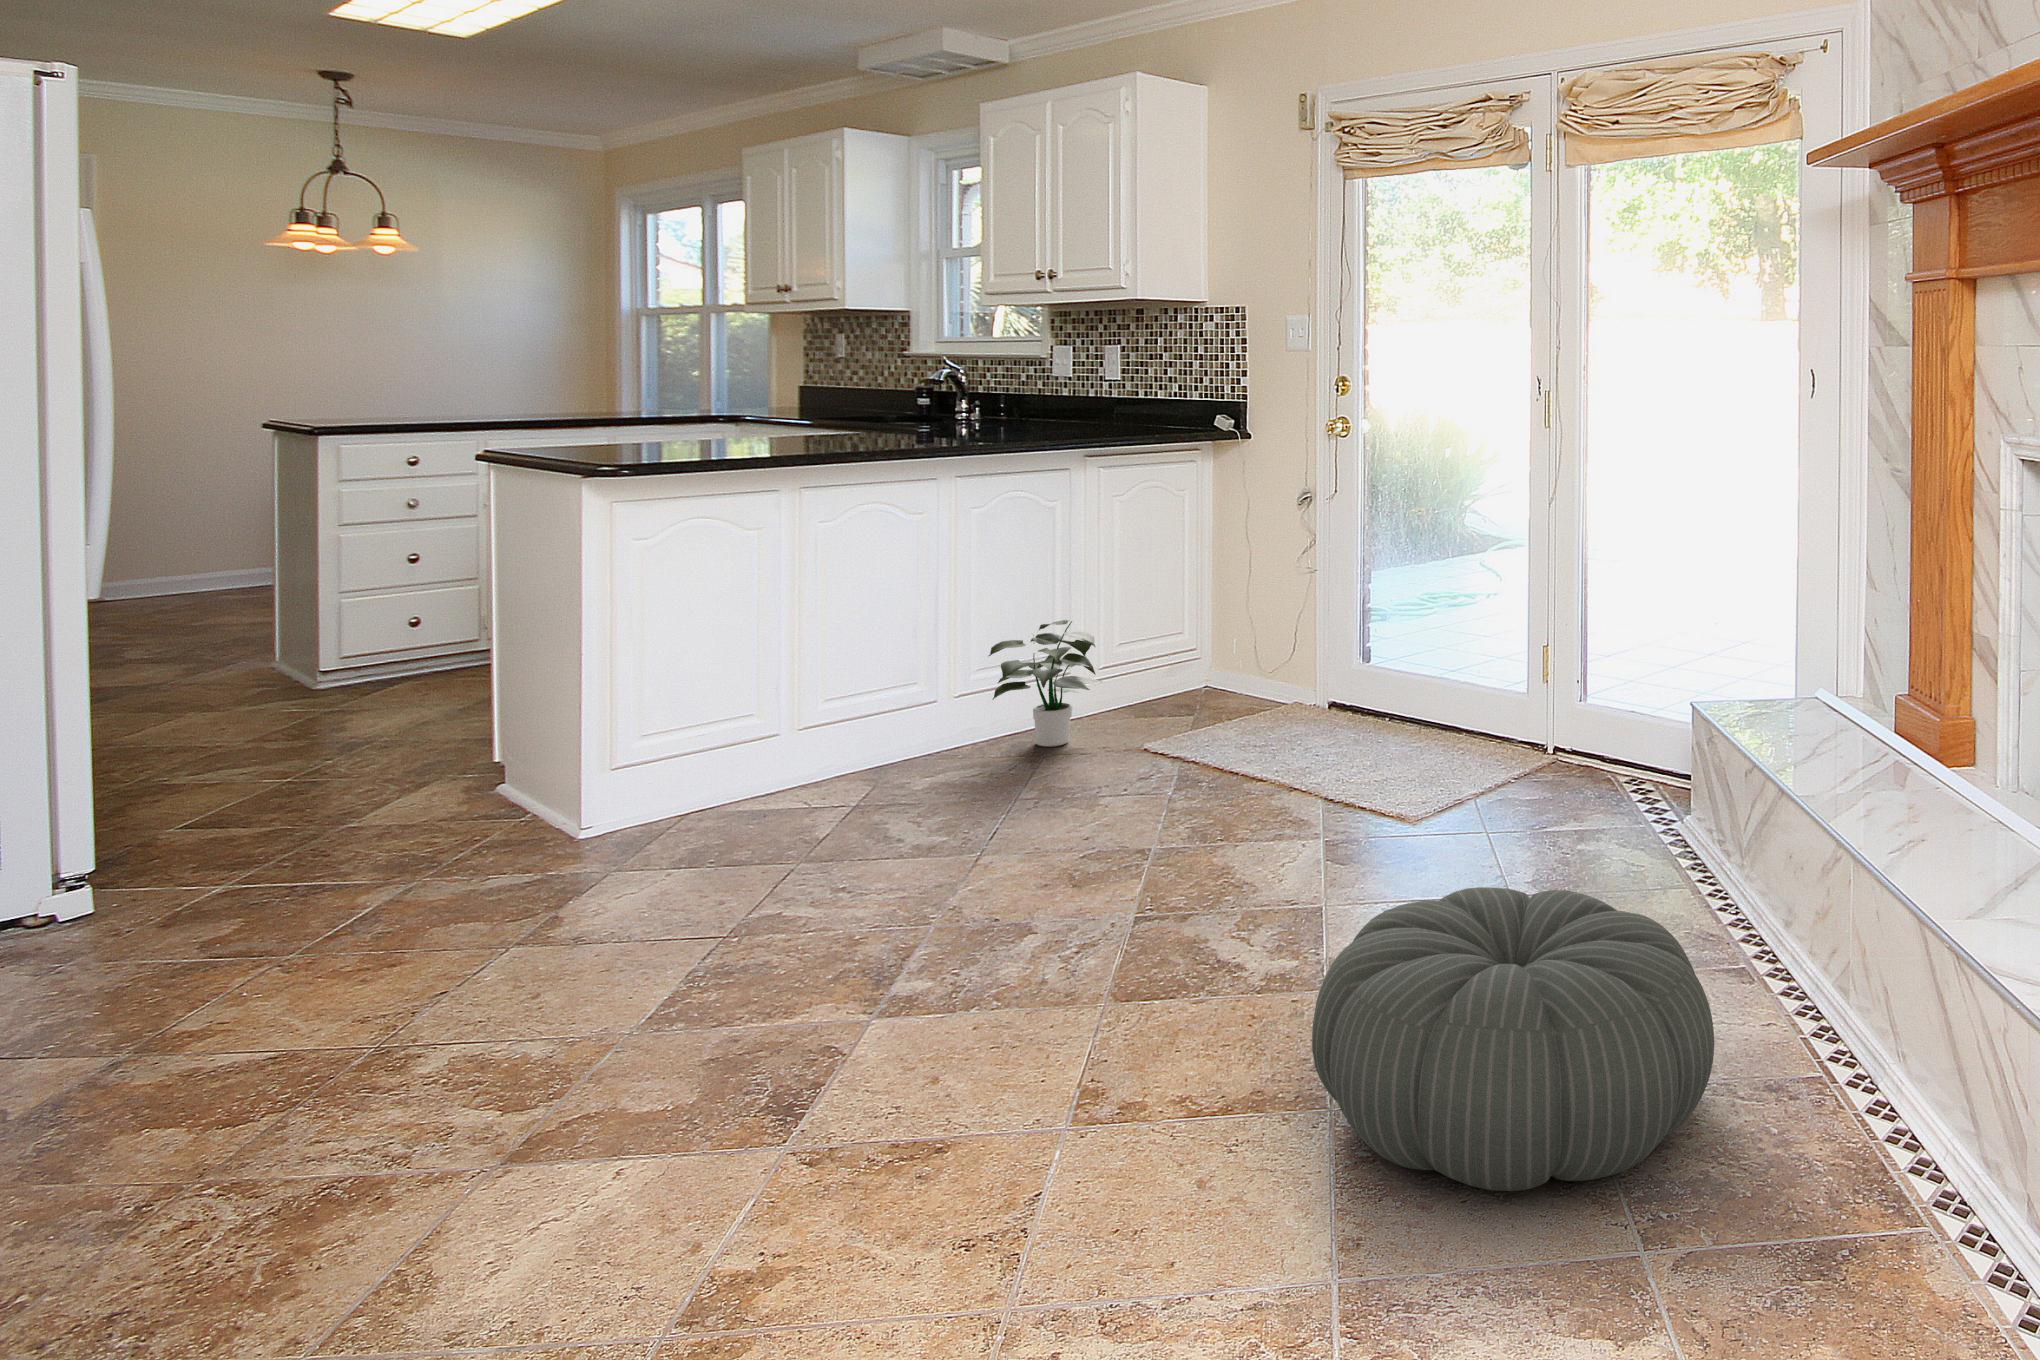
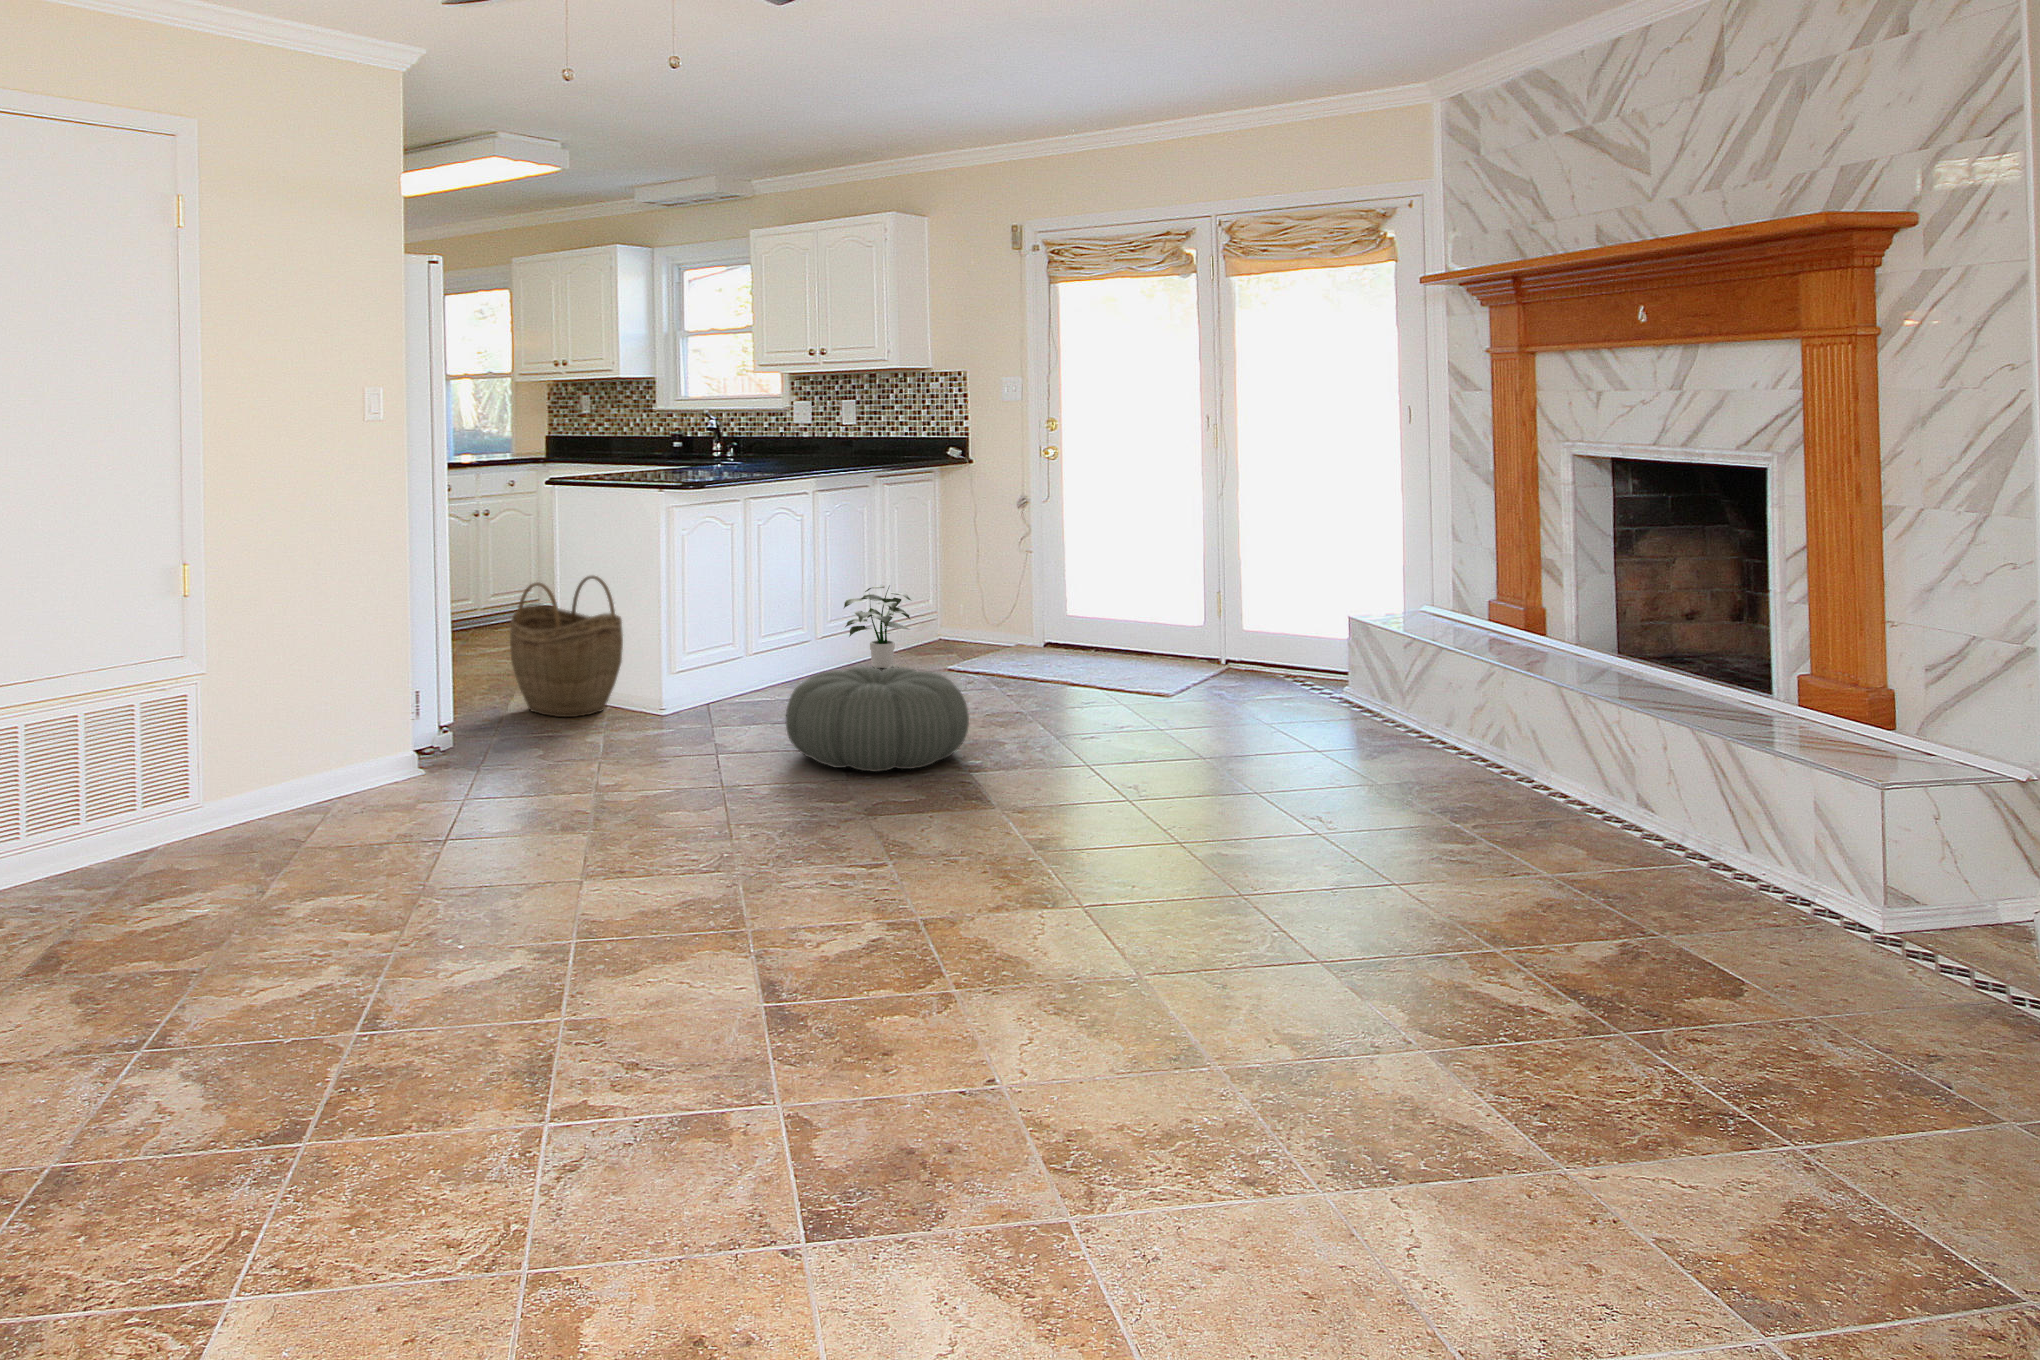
woven basket: none [324,611,518,849] -> present [510,576,623,717]
pouf: present [1312,887,1714,1191] -> present [785,666,969,772]

